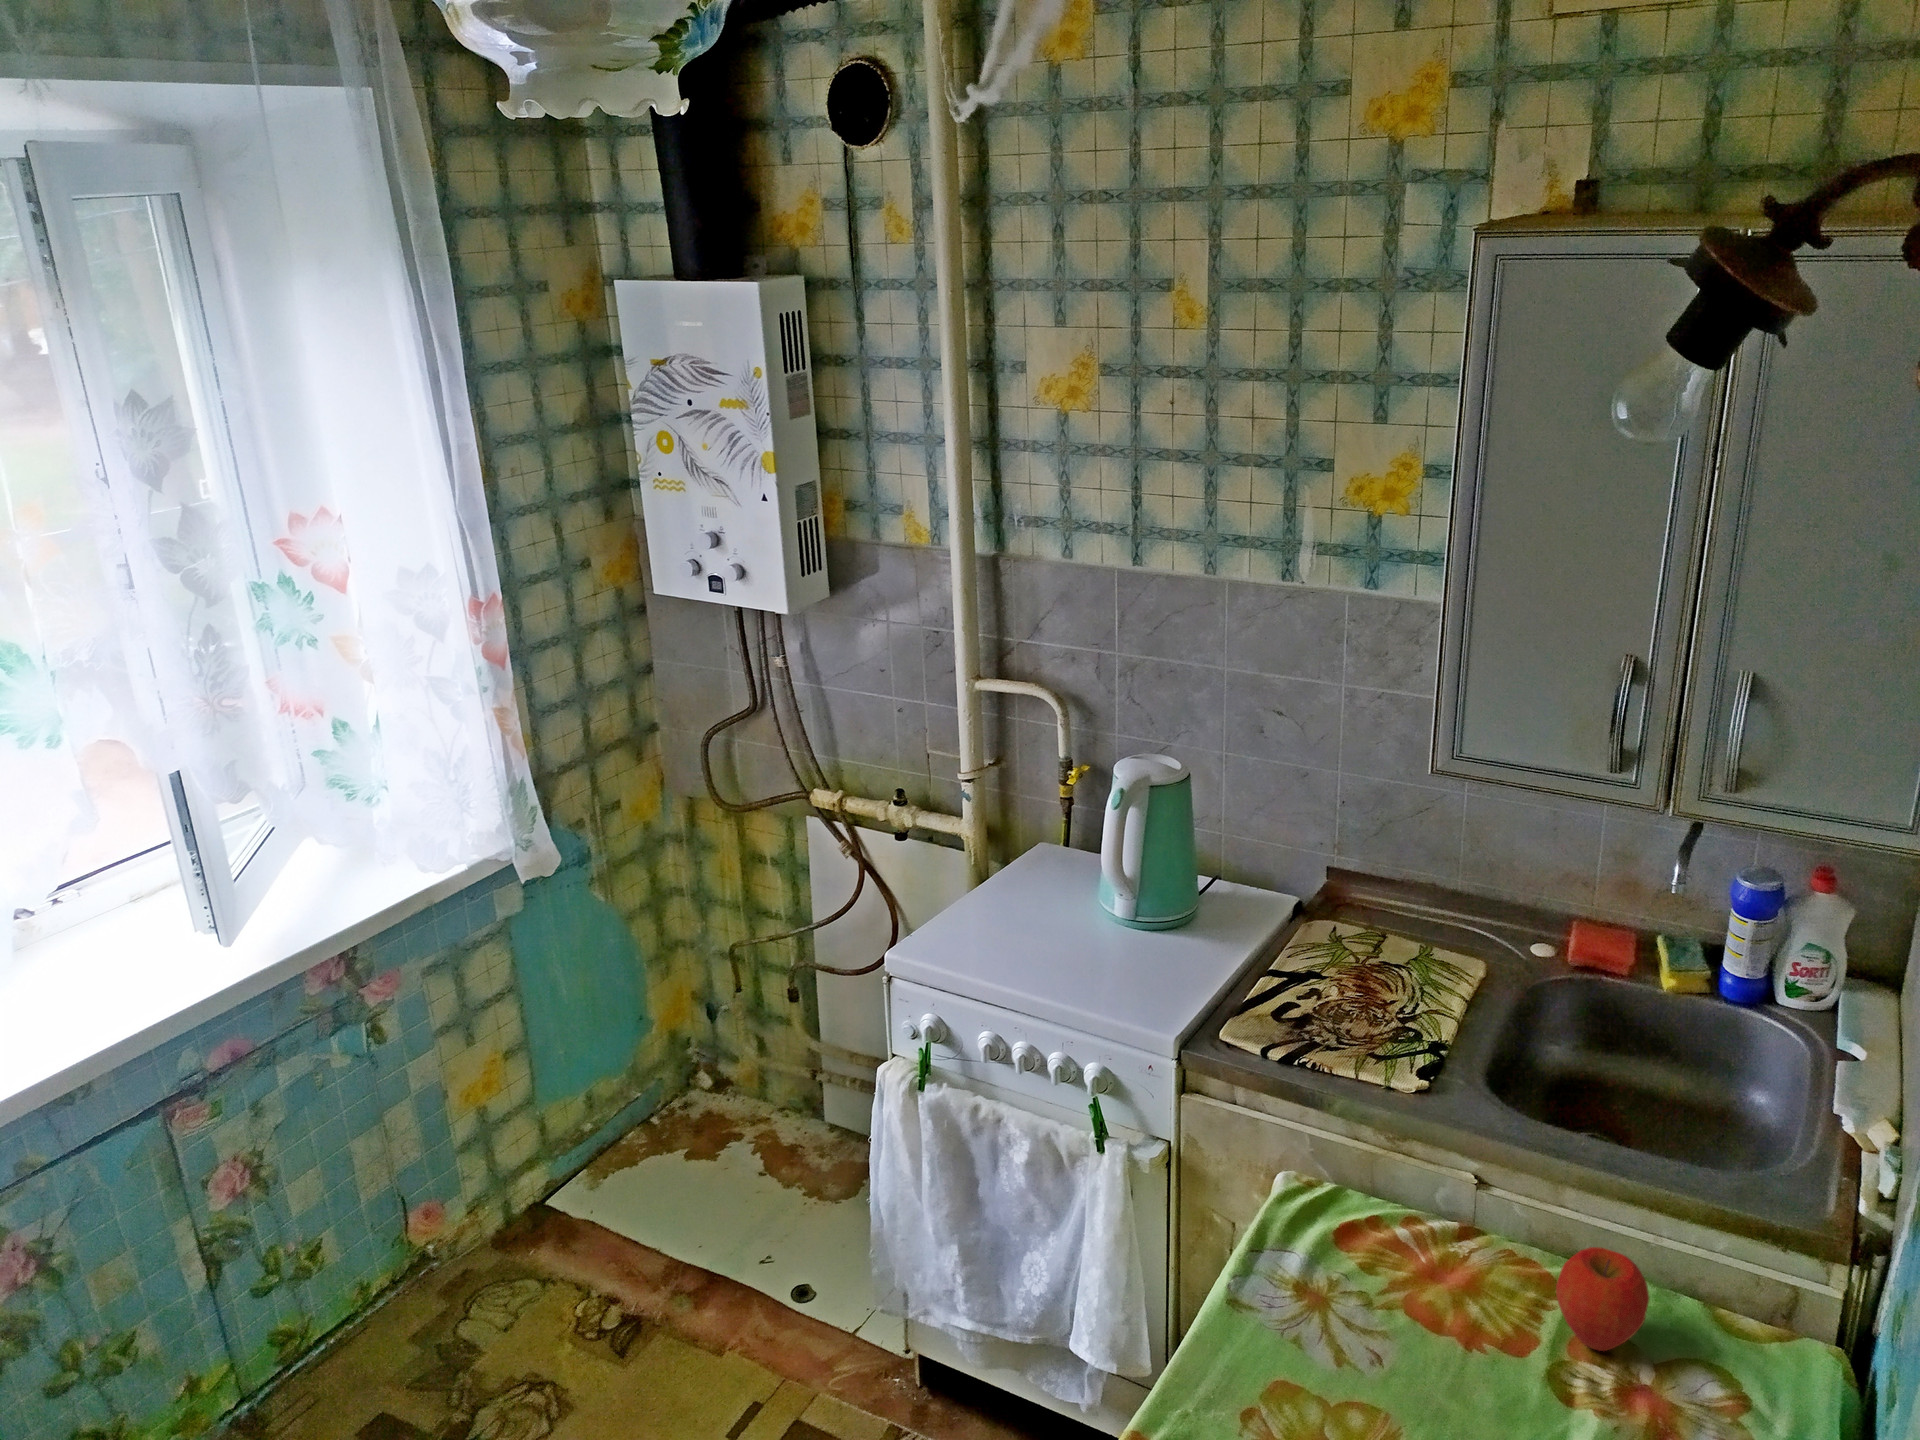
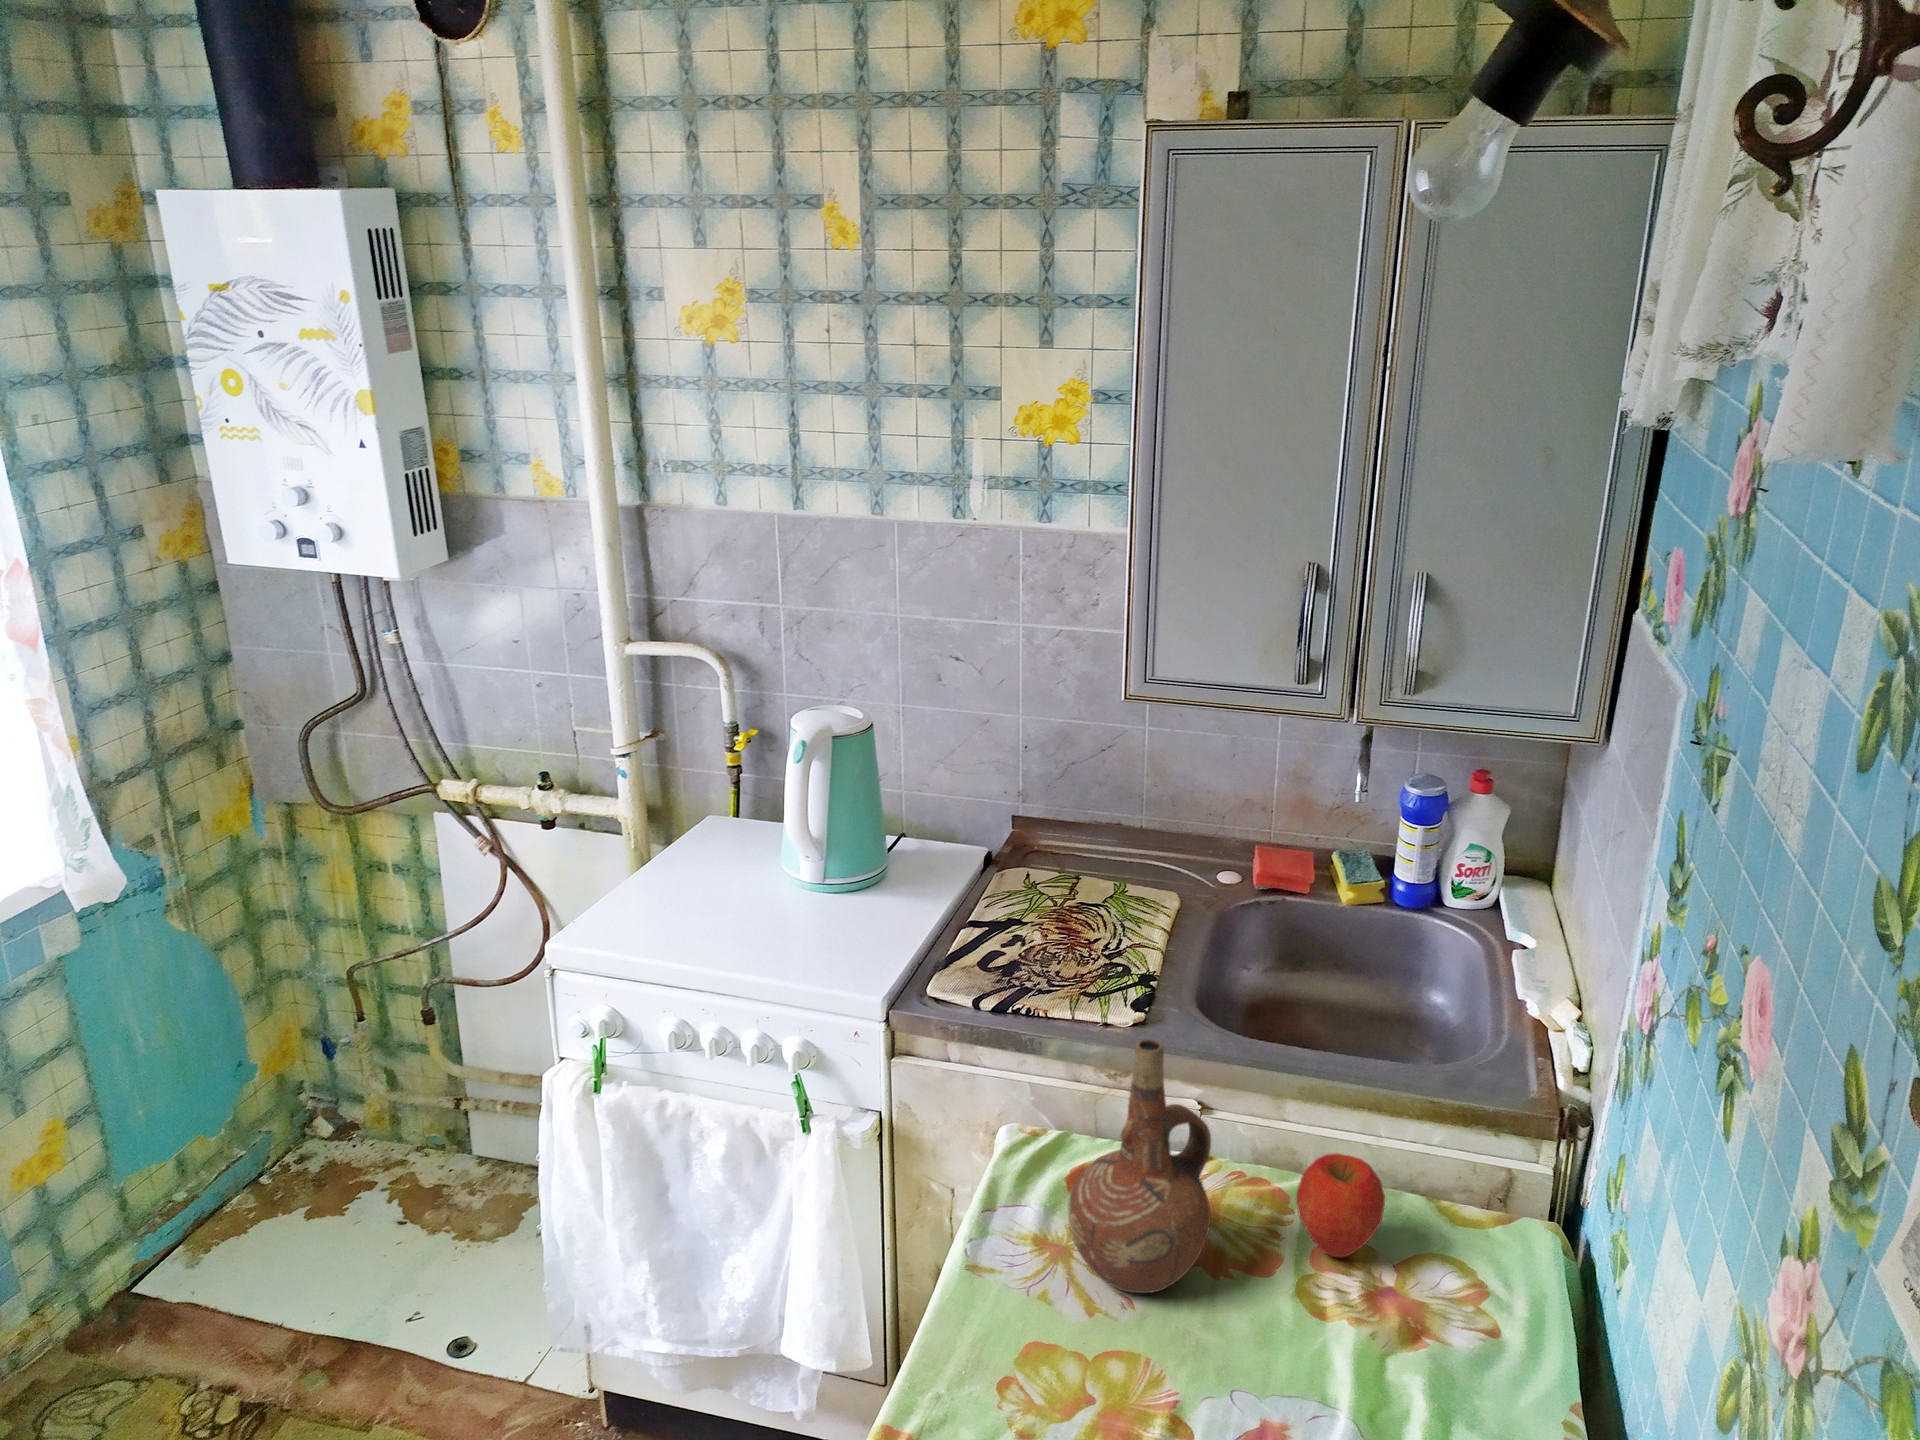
ceramic pitcher: none [1323,1113,1470,1354] -> present [1068,1039,1211,1293]

